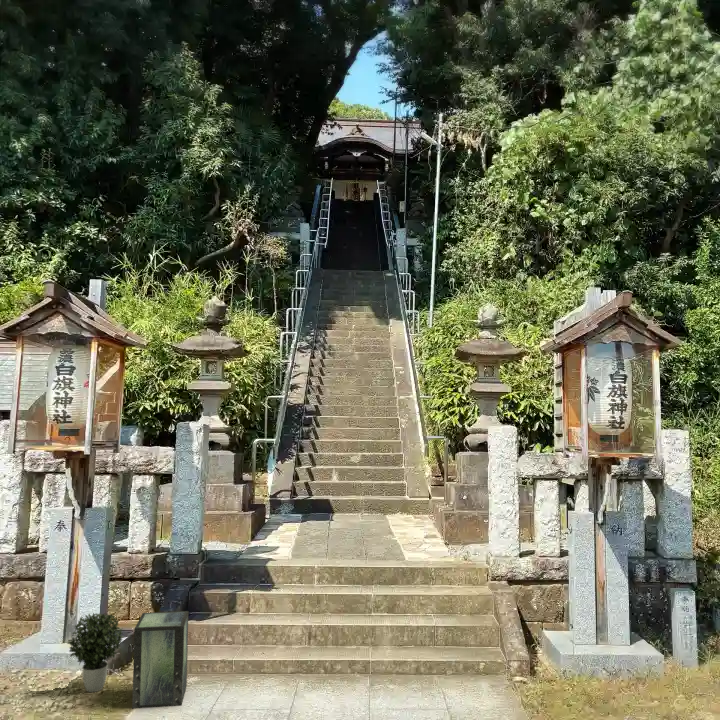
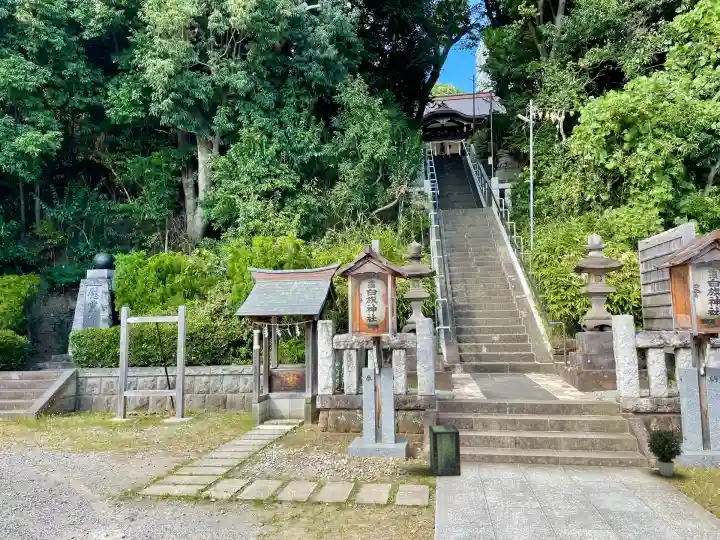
potted plant: present [68,613,123,692] -> present [647,430,684,477]

